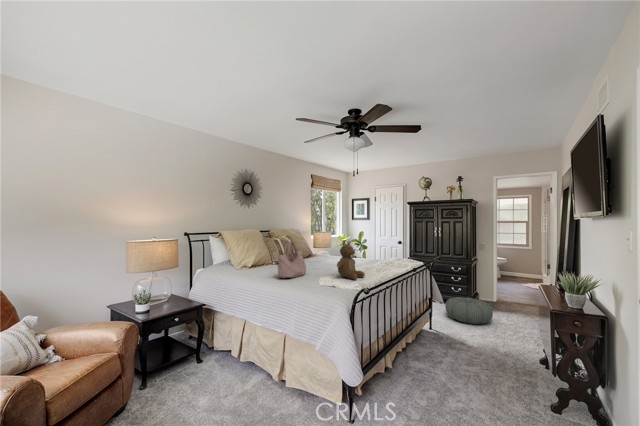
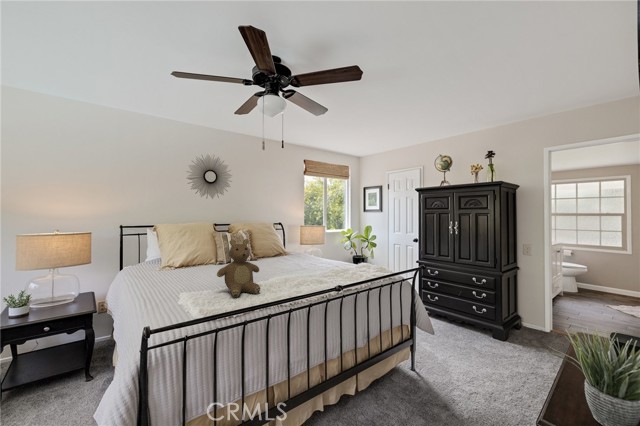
handbag: present [278,242,306,278] -> none [150,238,207,288]
pouf: present [445,297,493,324] -> none [450,322,524,371]

